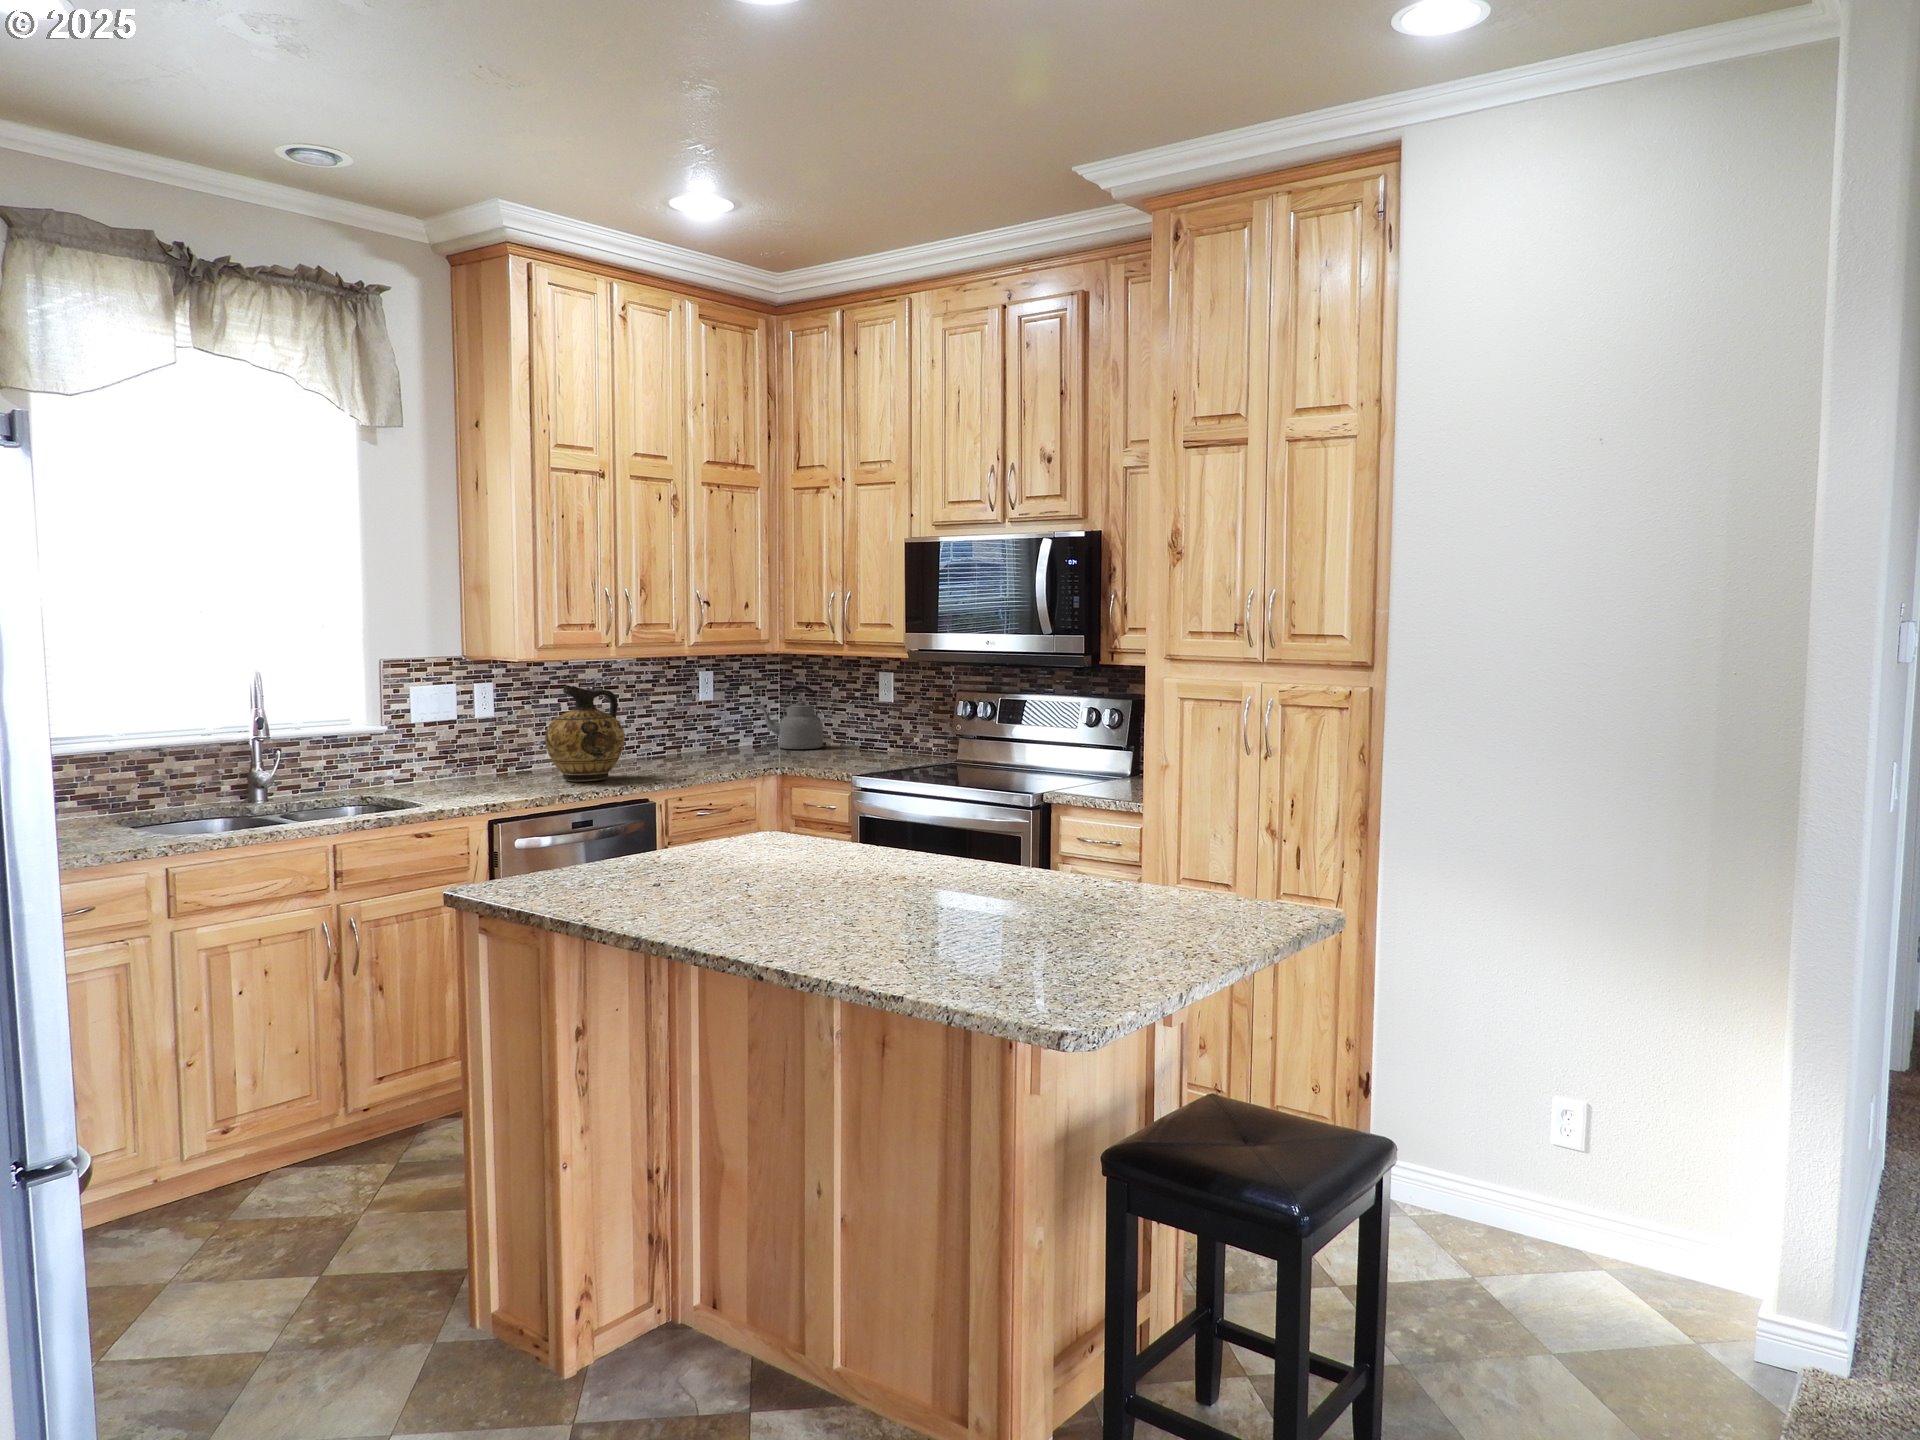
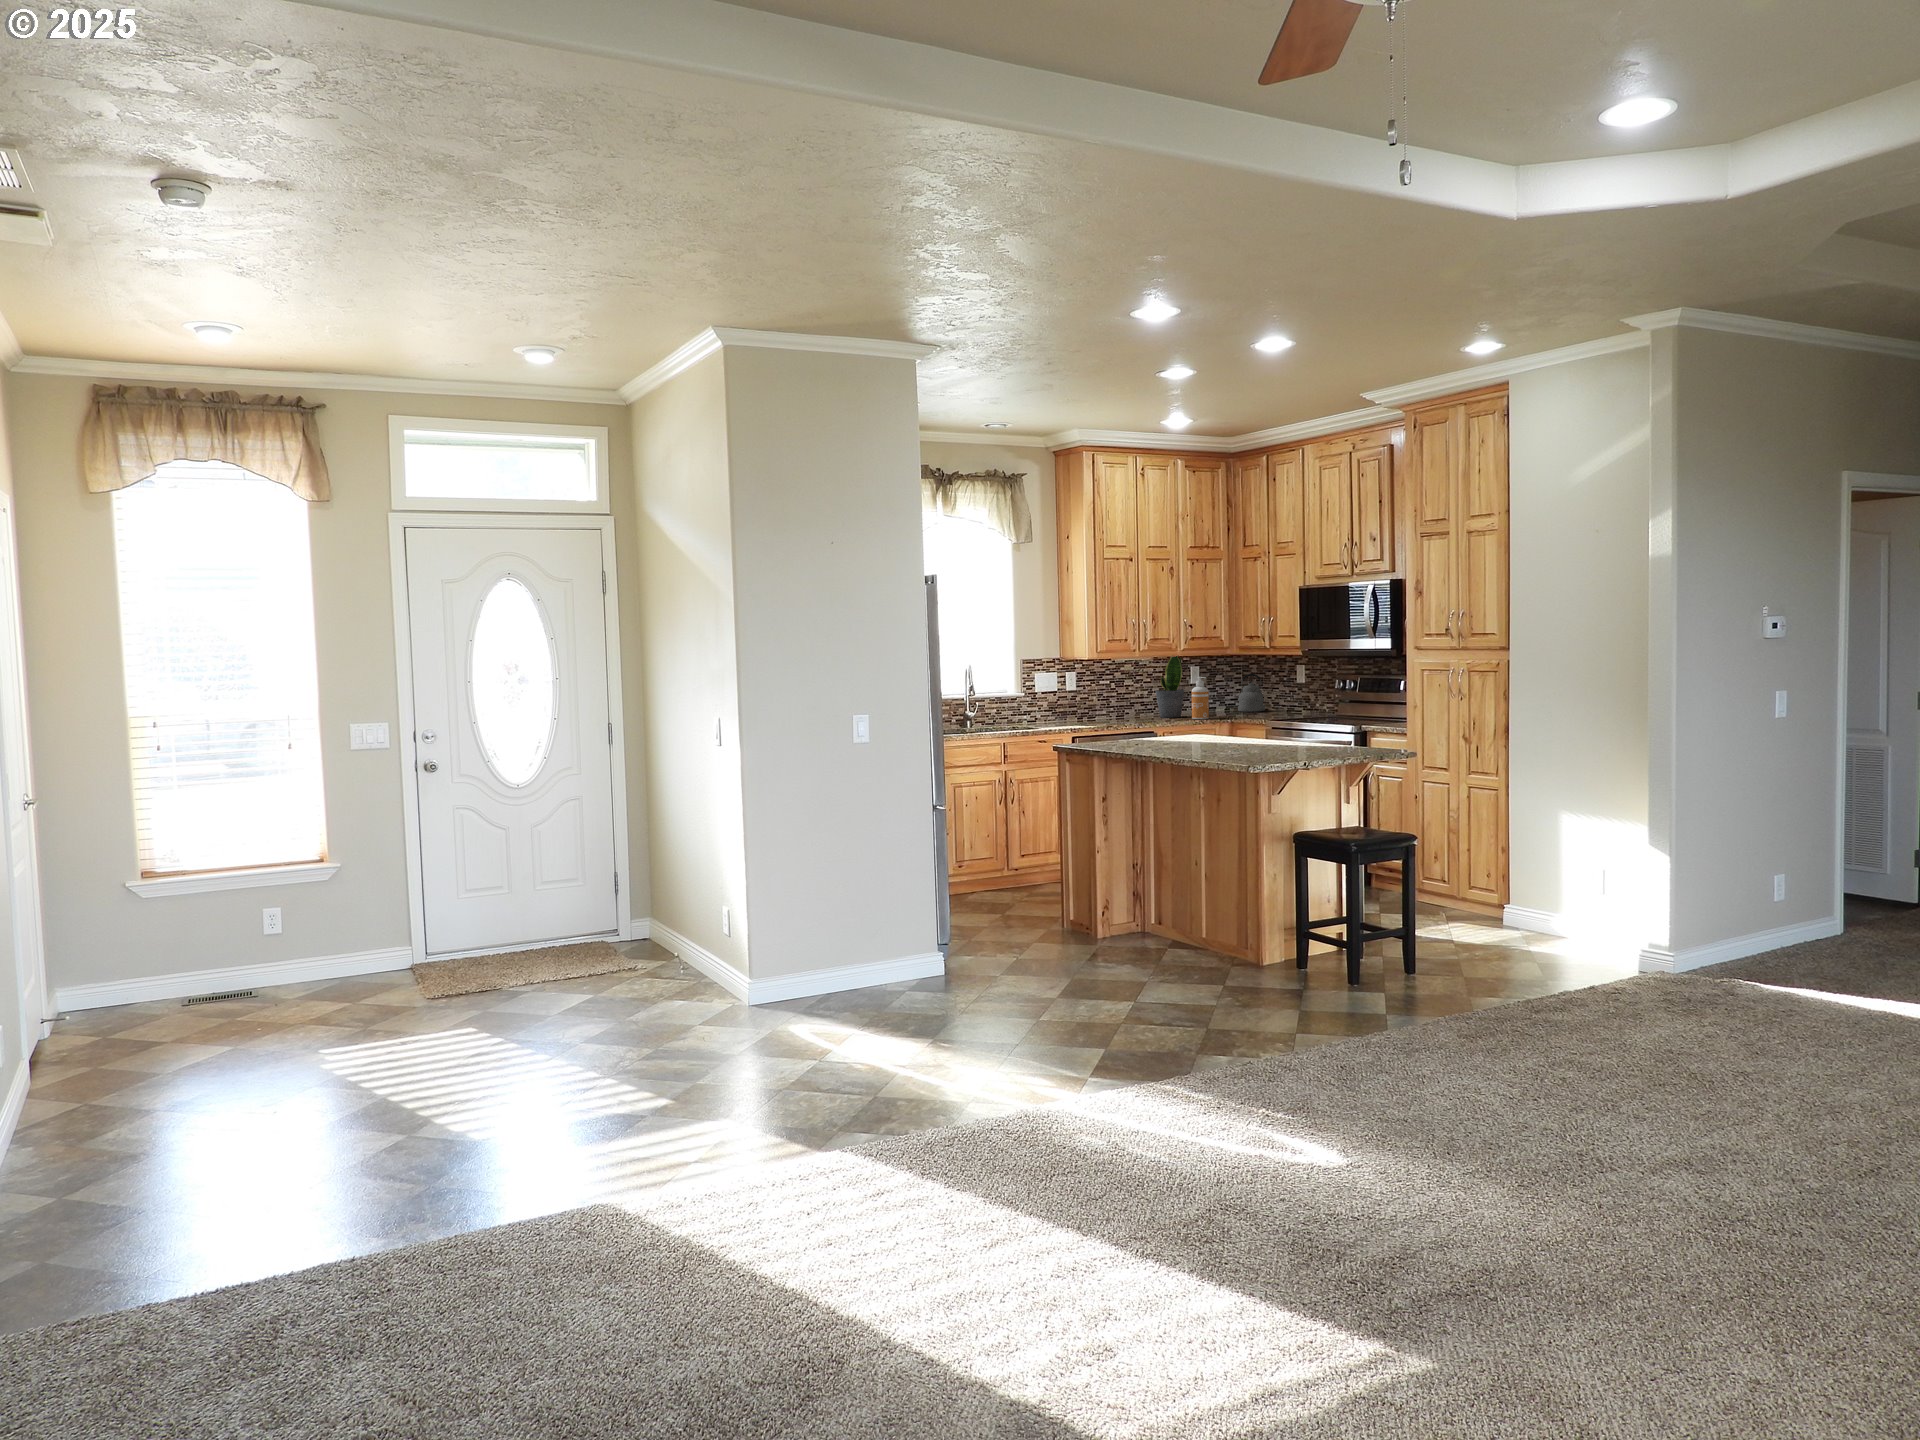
potted plant: none [643,648,697,765] -> present [1155,656,1185,718]
ceramic jug: present [545,685,625,781] -> none [1101,672,1142,723]
soap dispenser: none [713,694,744,770] -> present [1192,677,1209,719]

